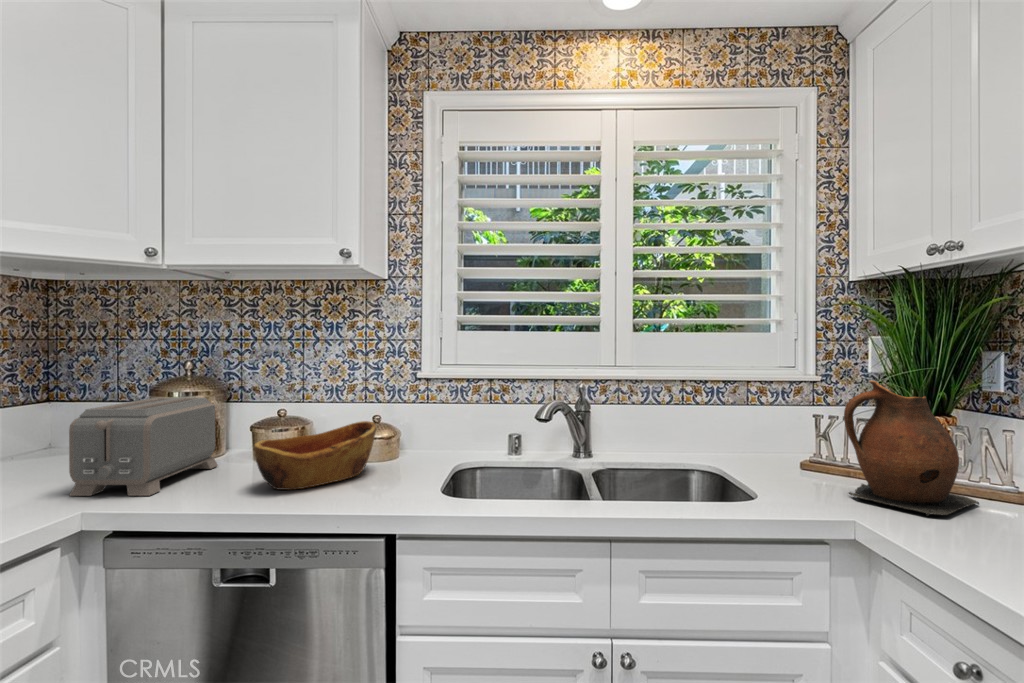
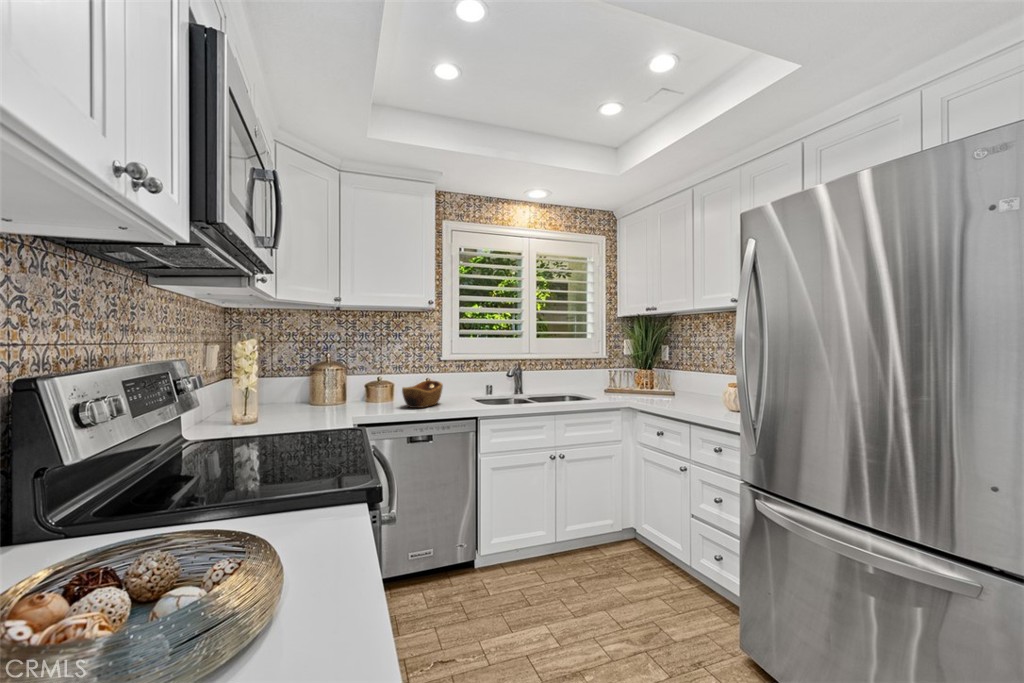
ceramic pitcher: present [844,381,979,516] -> none [623,355,662,398]
toaster: present [69,398,218,496] -> none [322,371,364,415]

